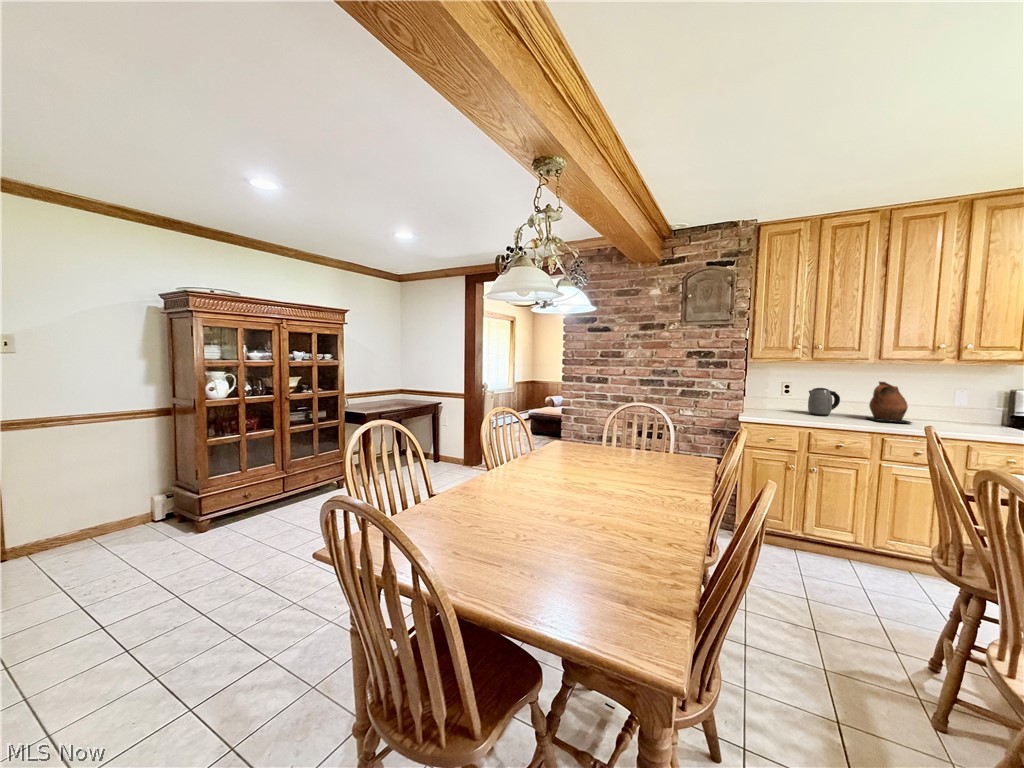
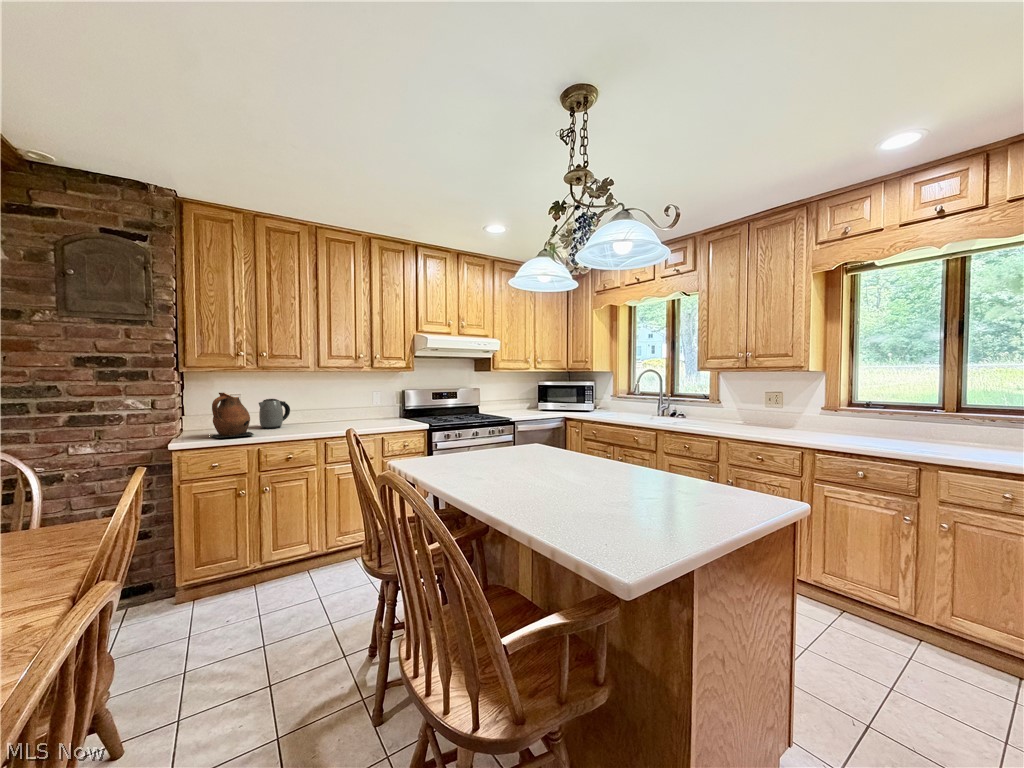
ceramic pitcher: present [867,382,912,423] -> present [212,393,254,438]

